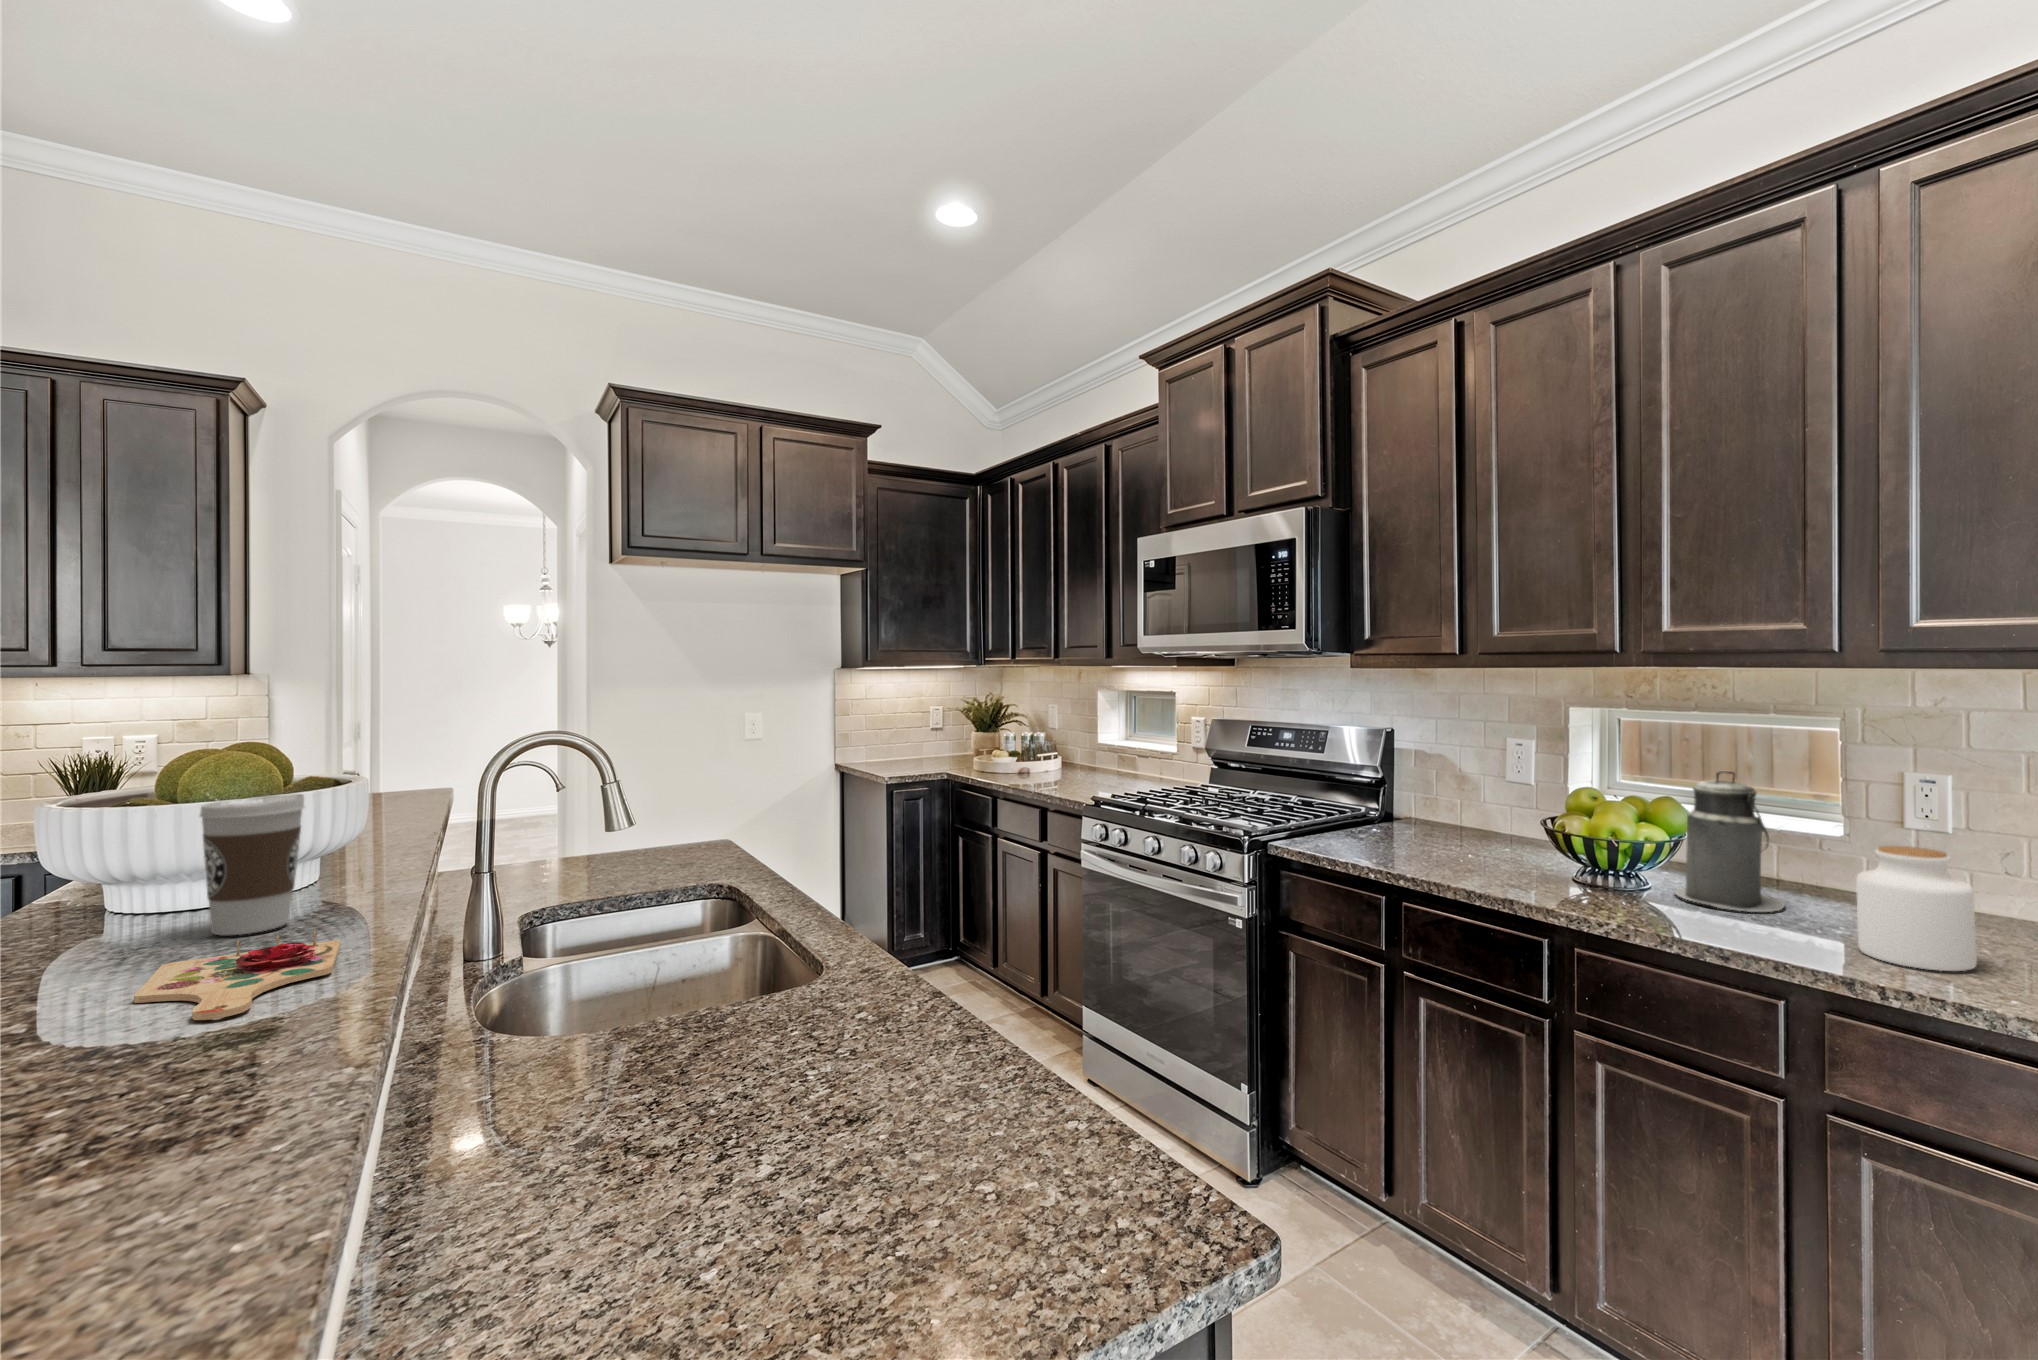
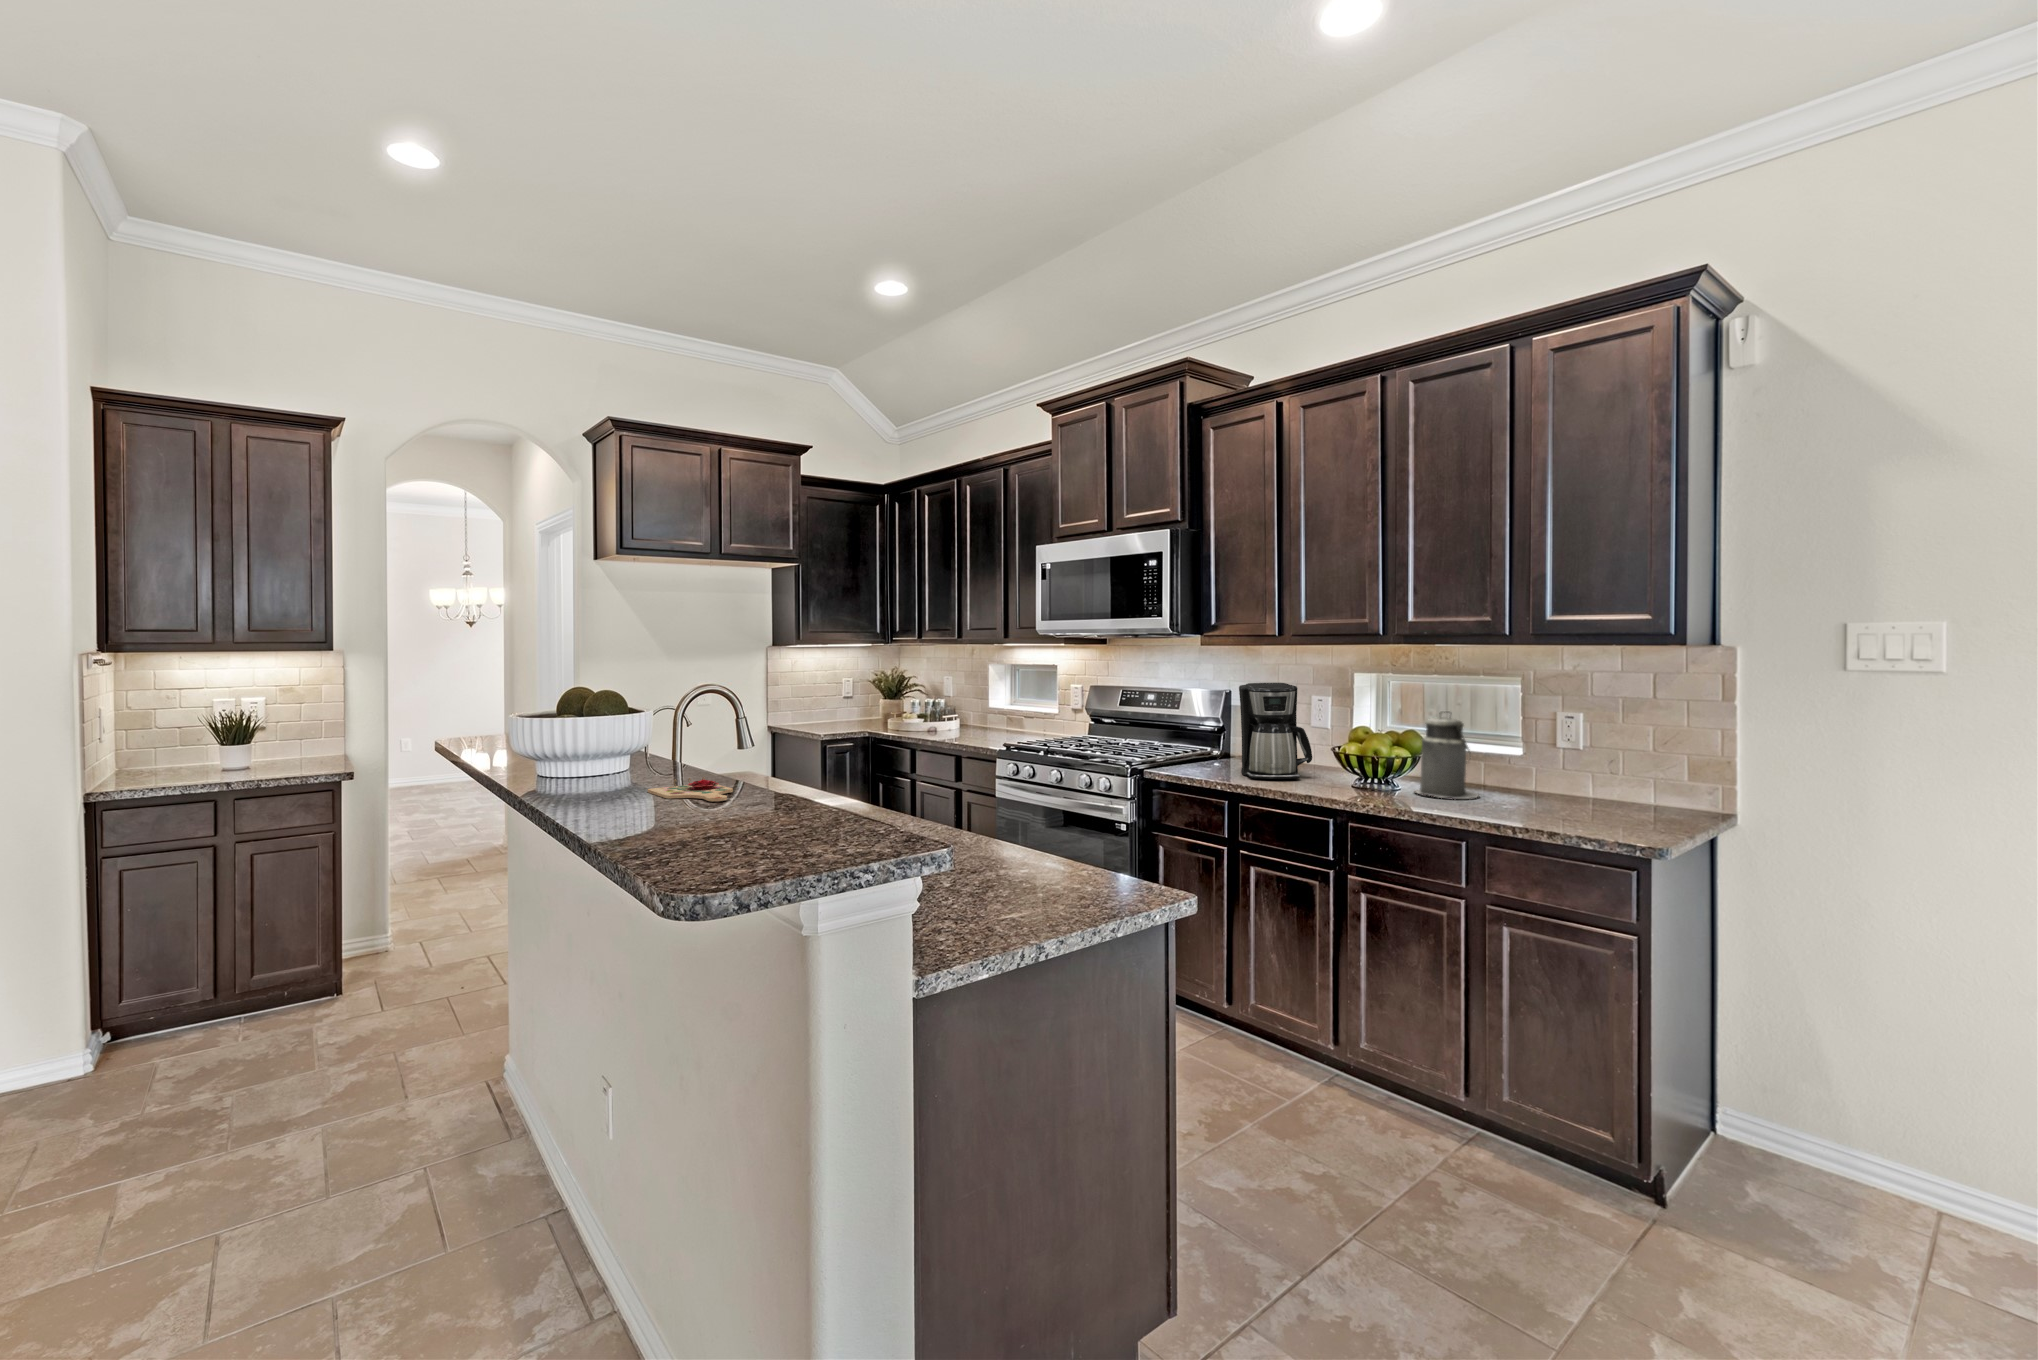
coffee maker: none [1402,721,1511,864] -> present [1239,683,1312,779]
coffee cup: present [200,794,304,936] -> none [625,713,668,783]
jar: present [1856,846,1977,971] -> none [1509,751,1571,820]

